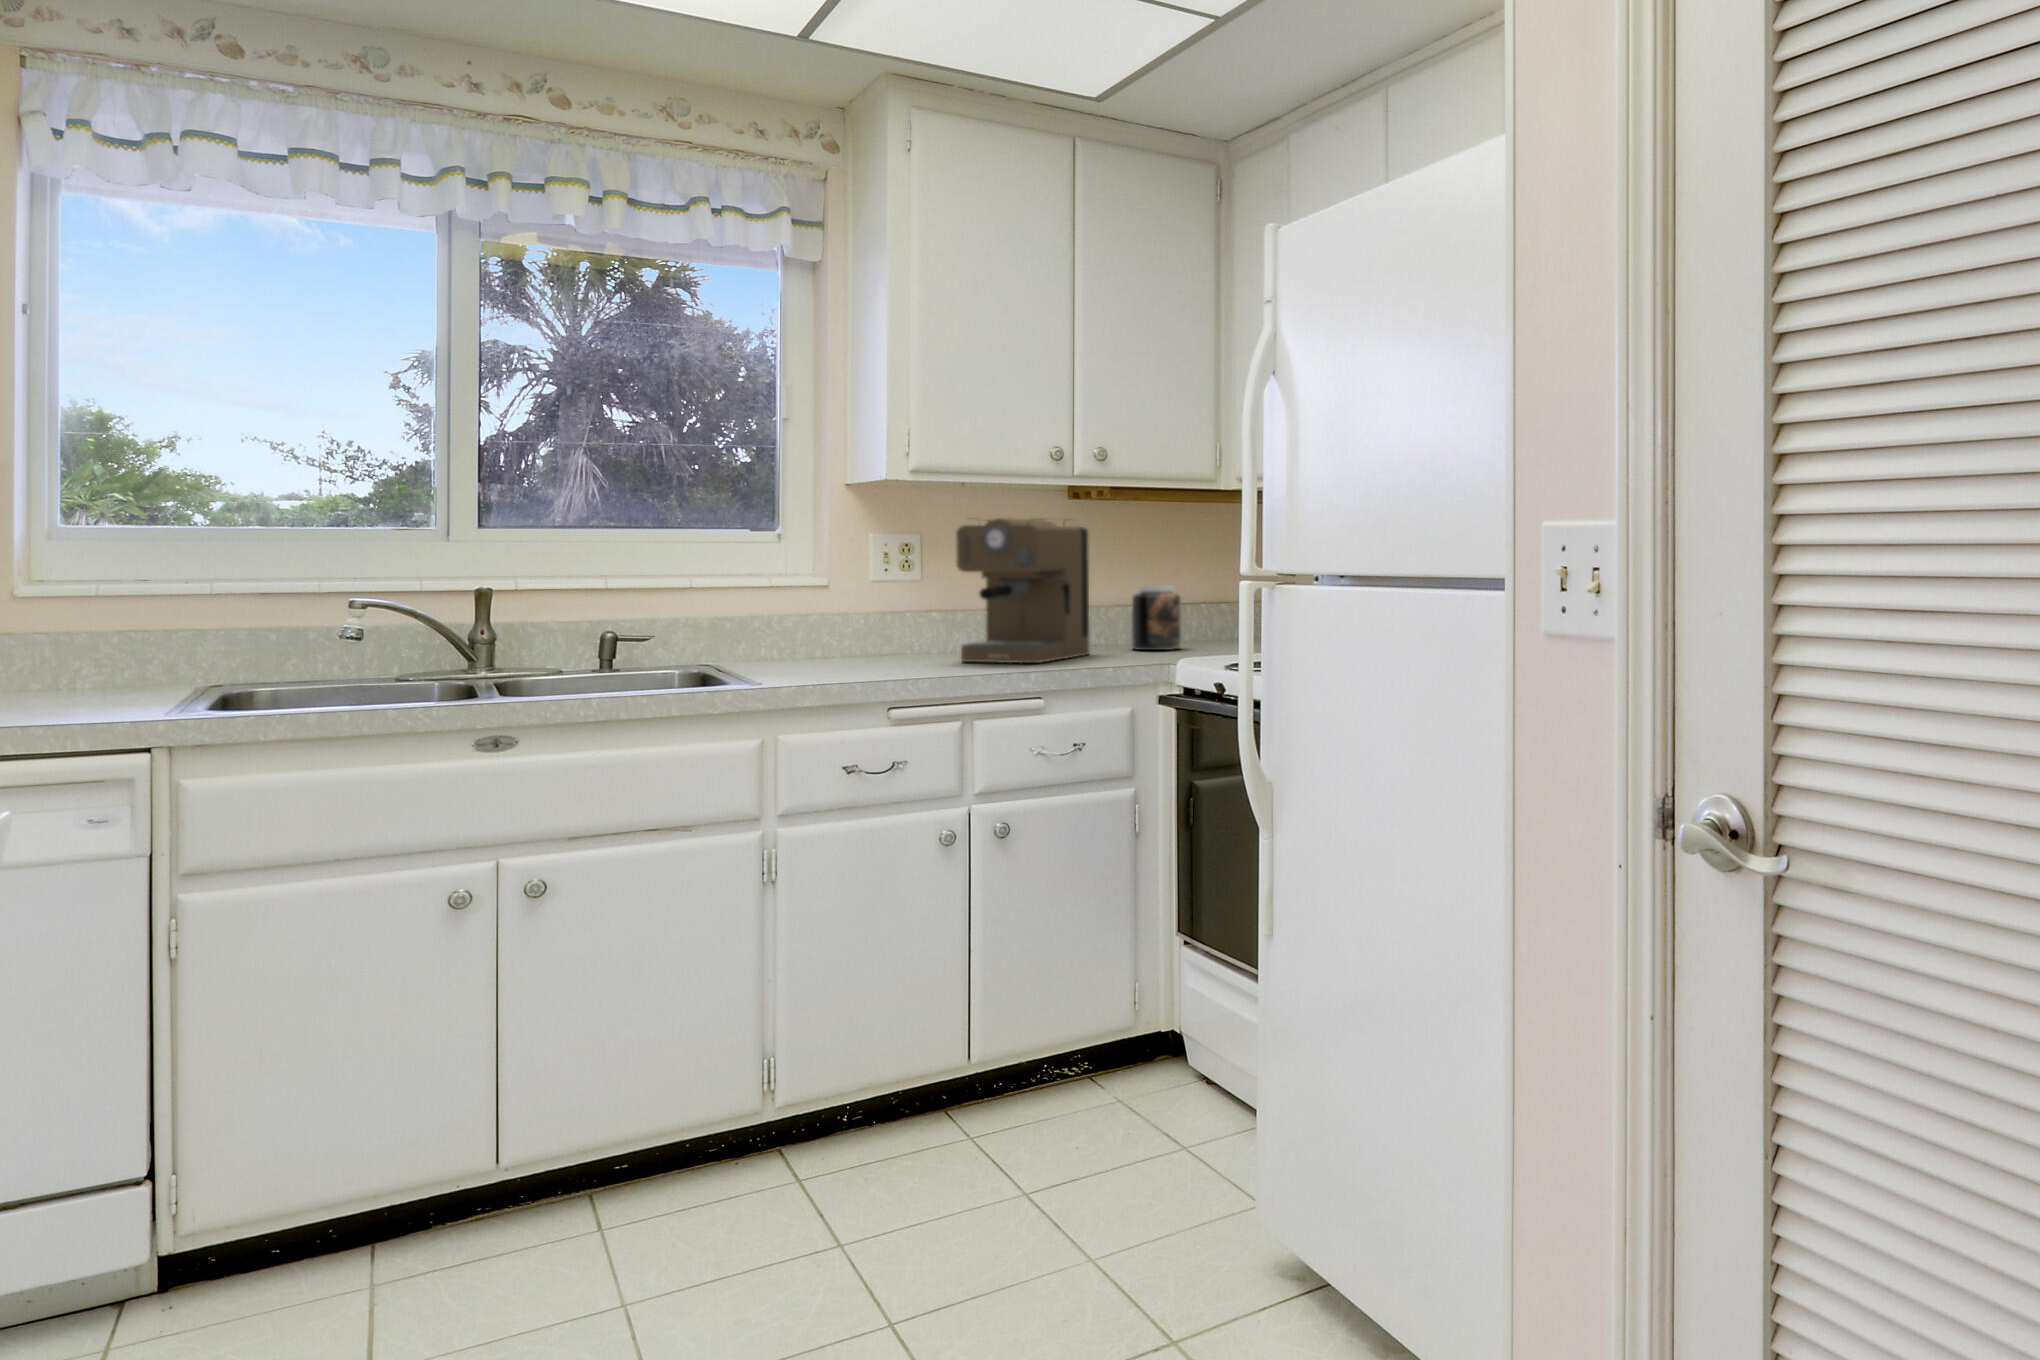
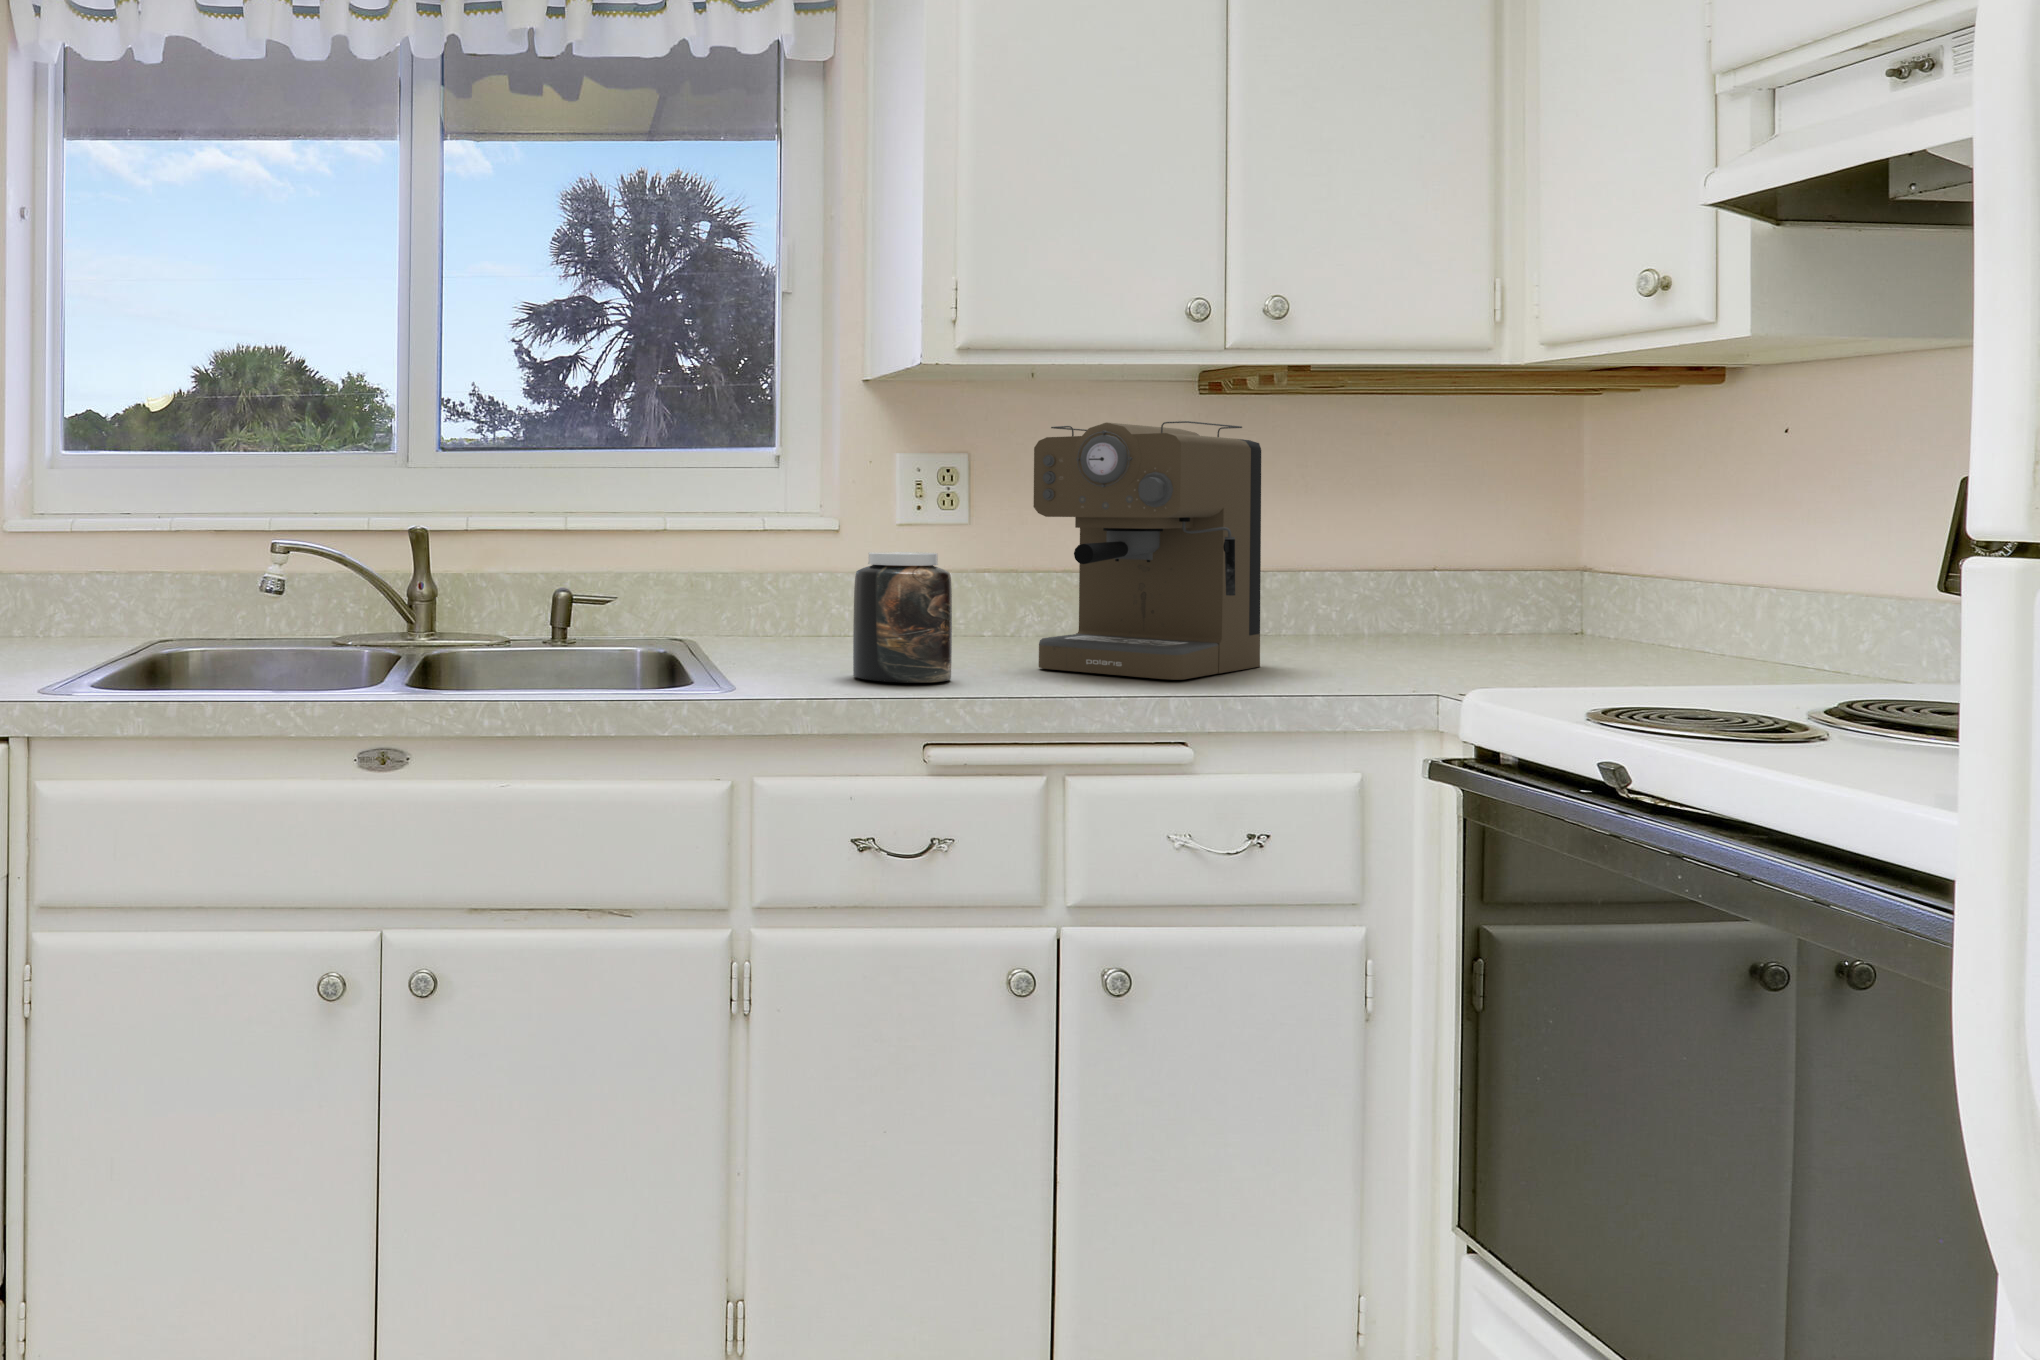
jar: present [1131,585,1181,650] -> present [853,552,952,683]

